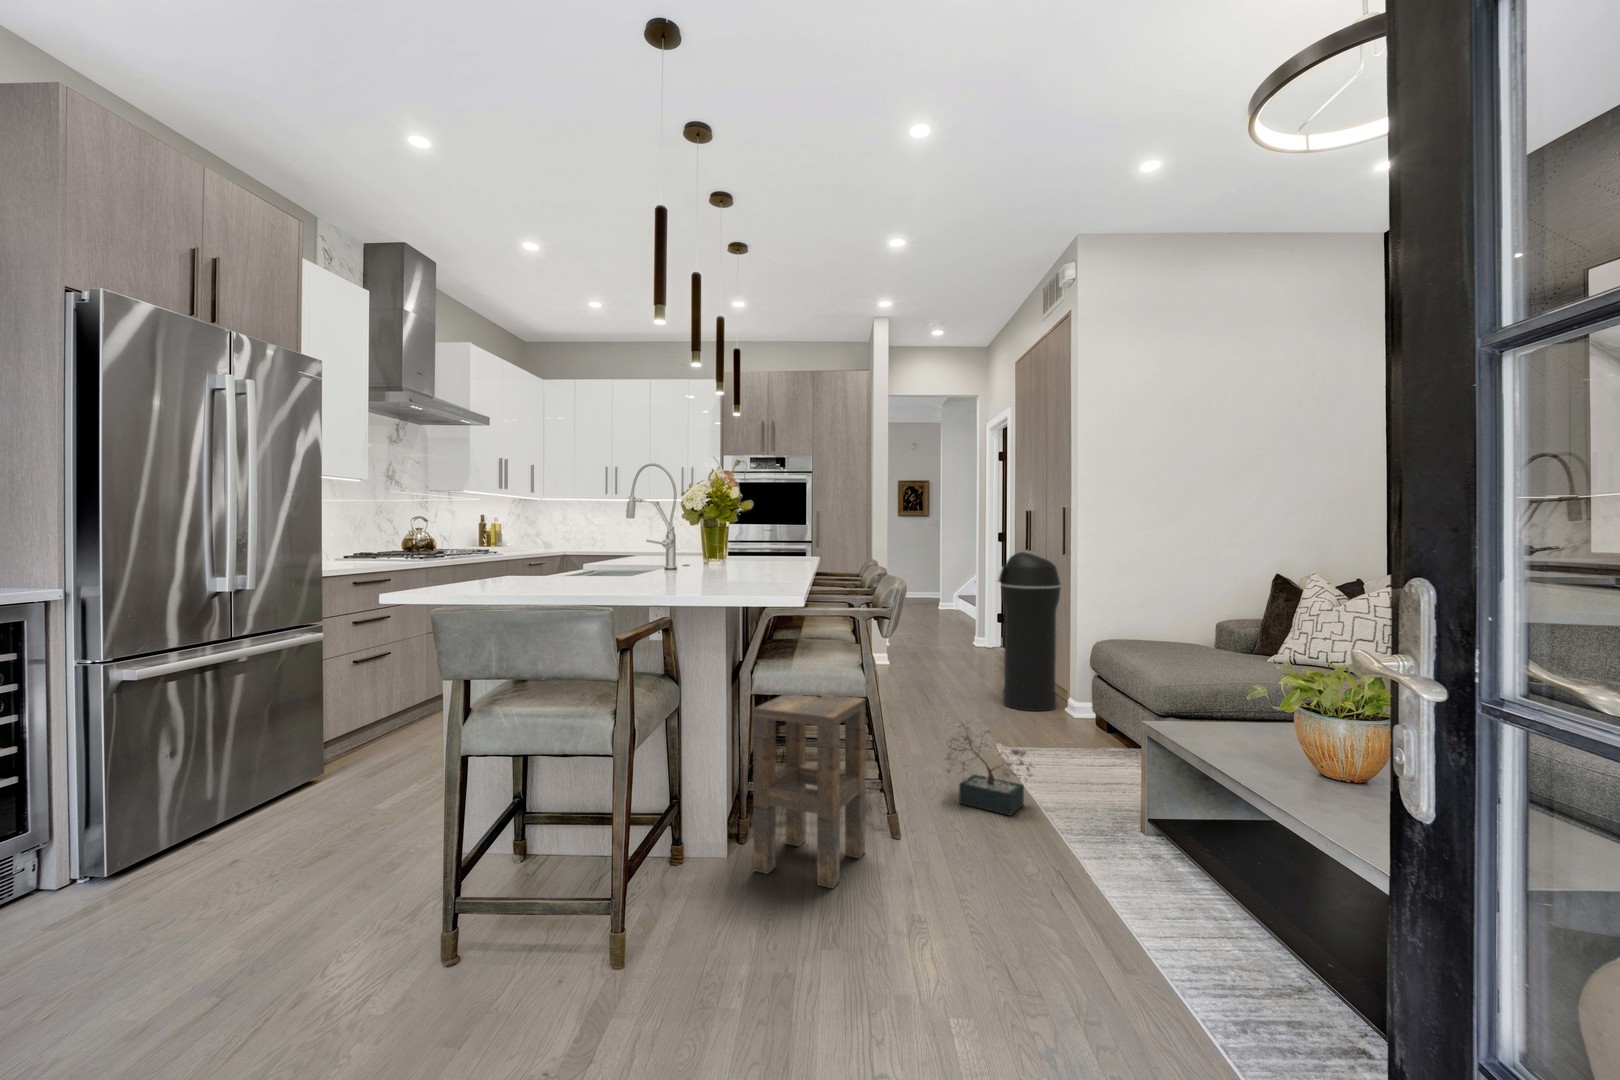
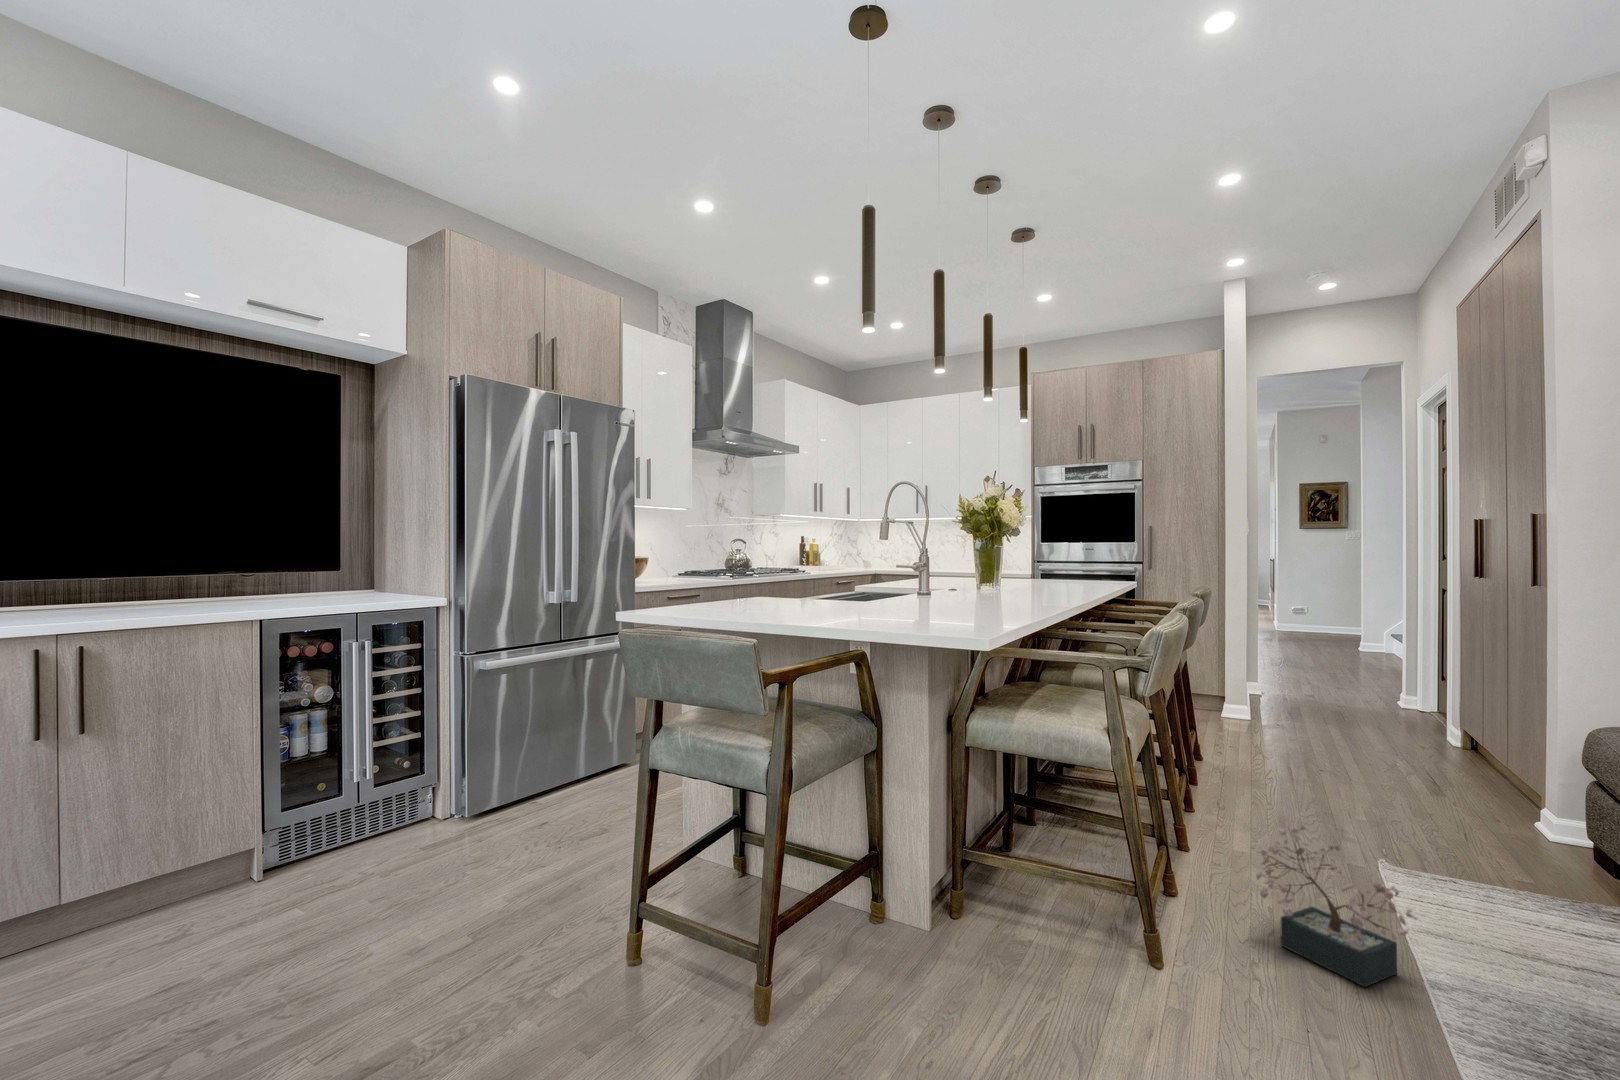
trash can: present [997,552,1061,711] -> none [1402,581,1523,820]
side table: present [753,693,866,888] -> none [941,755,1101,1034]

